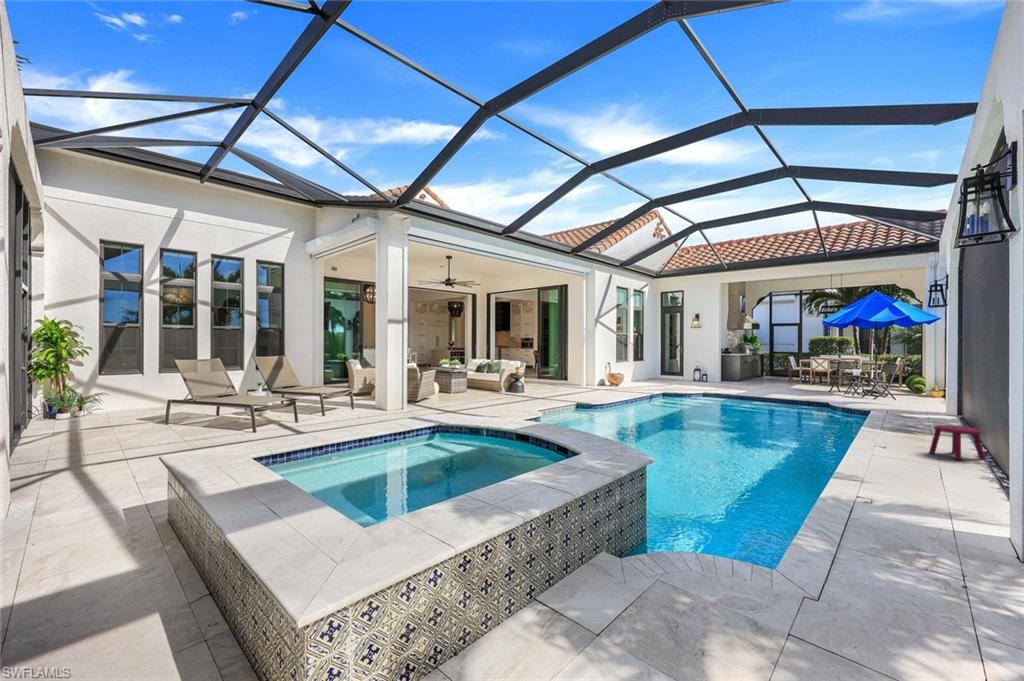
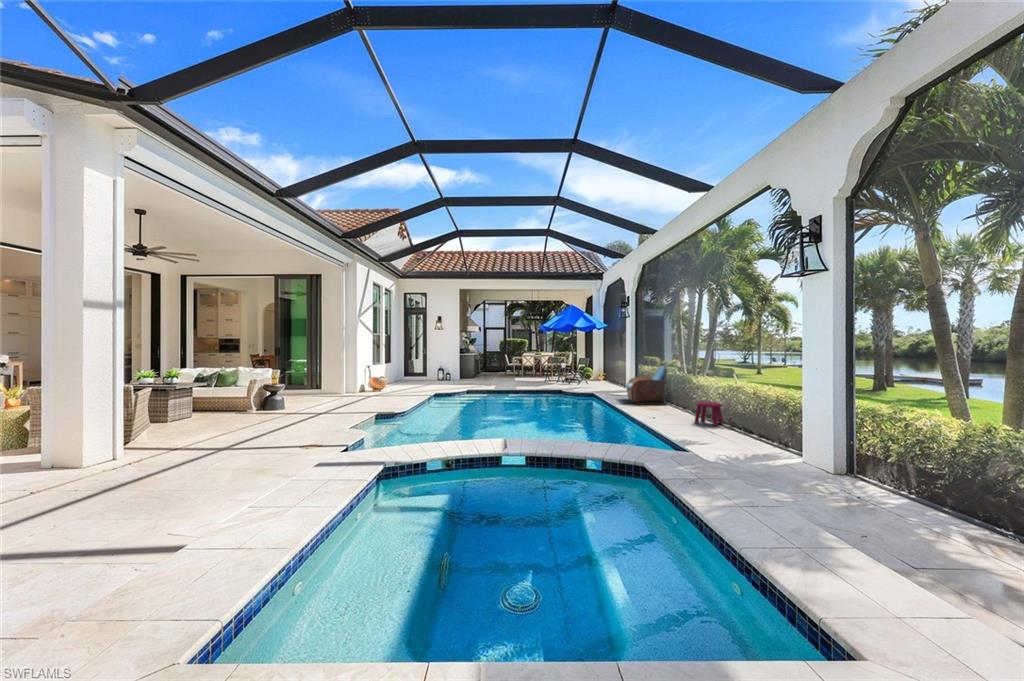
armchair: none [888,376,964,432] -> present [625,366,667,405]

